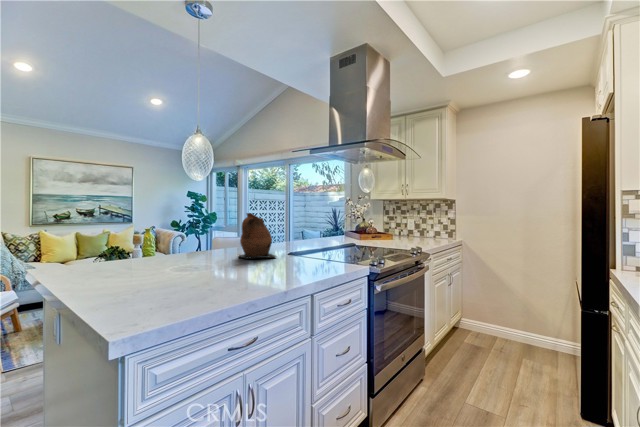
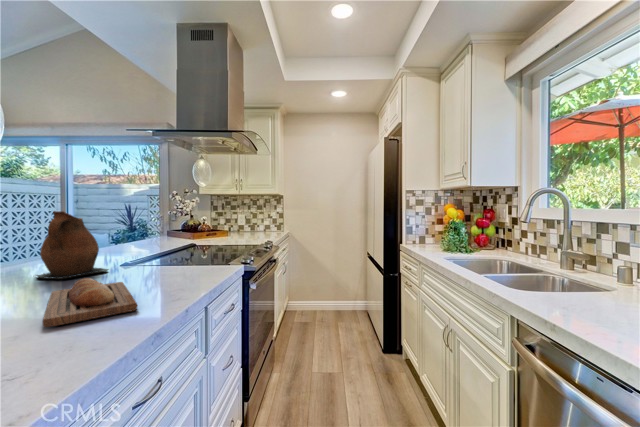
bread loaf: none [207,259,270,286] -> present [43,278,137,327]

